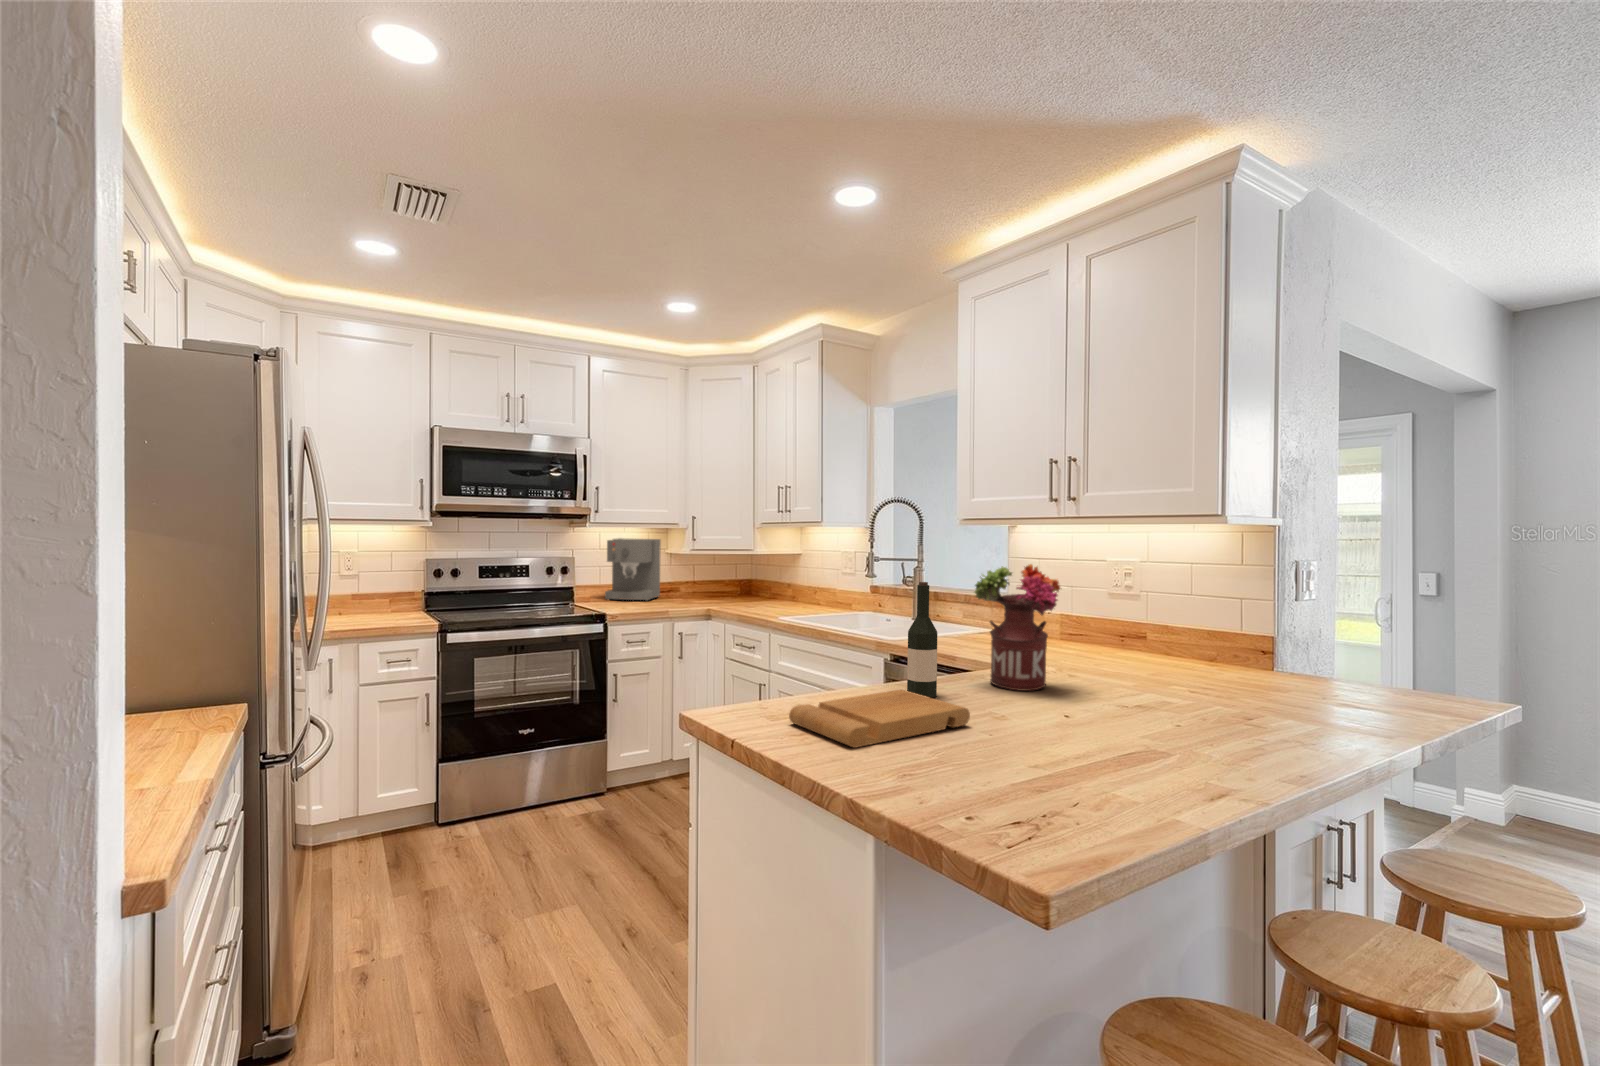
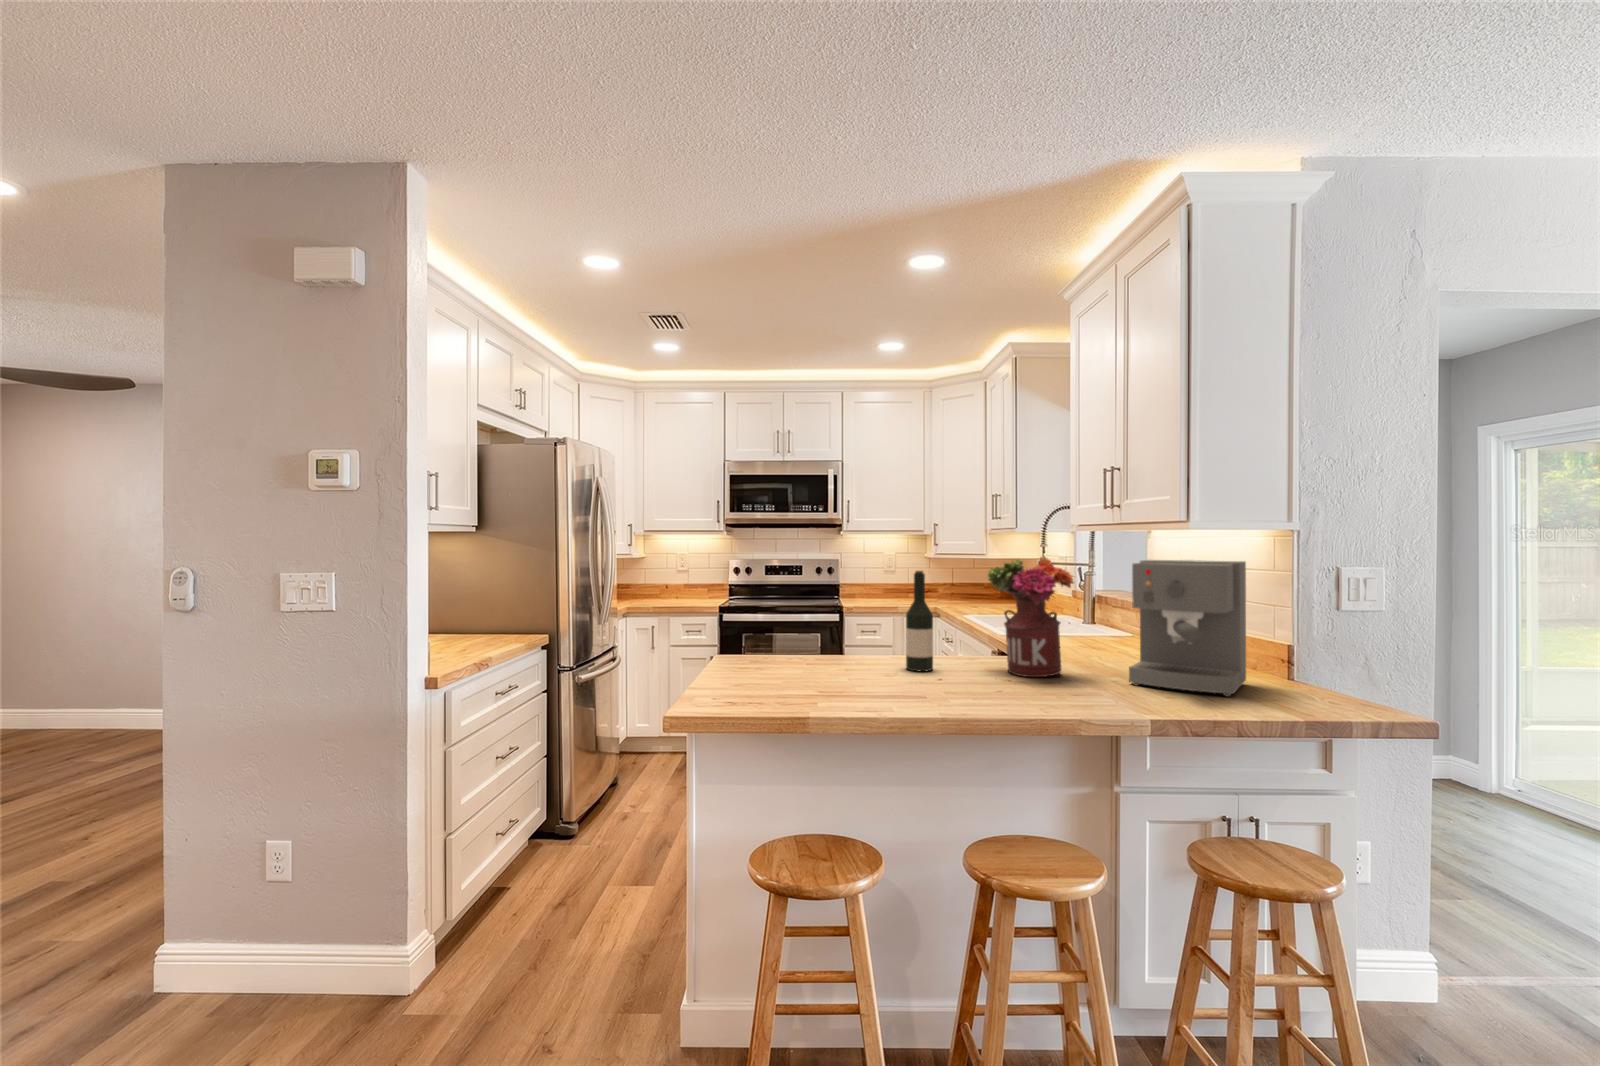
coffee maker: present [605,538,661,601] -> present [1129,560,1246,696]
cutting board: present [789,690,970,748] -> none [759,659,890,688]

